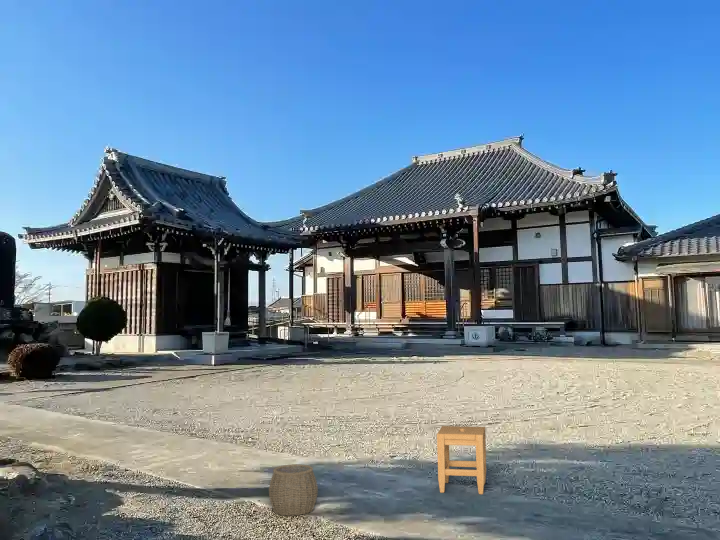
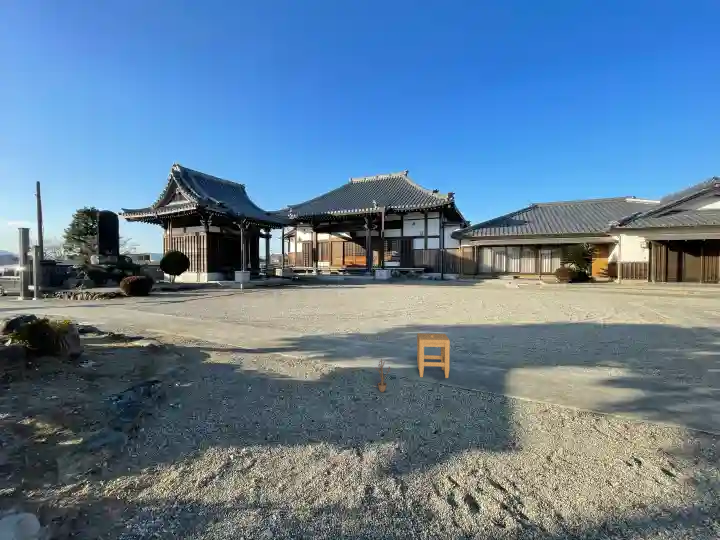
decorative plant: none [360,459,382,509] -> present [374,359,391,392]
woven basket: present [269,464,318,516] -> none [312,363,347,401]

